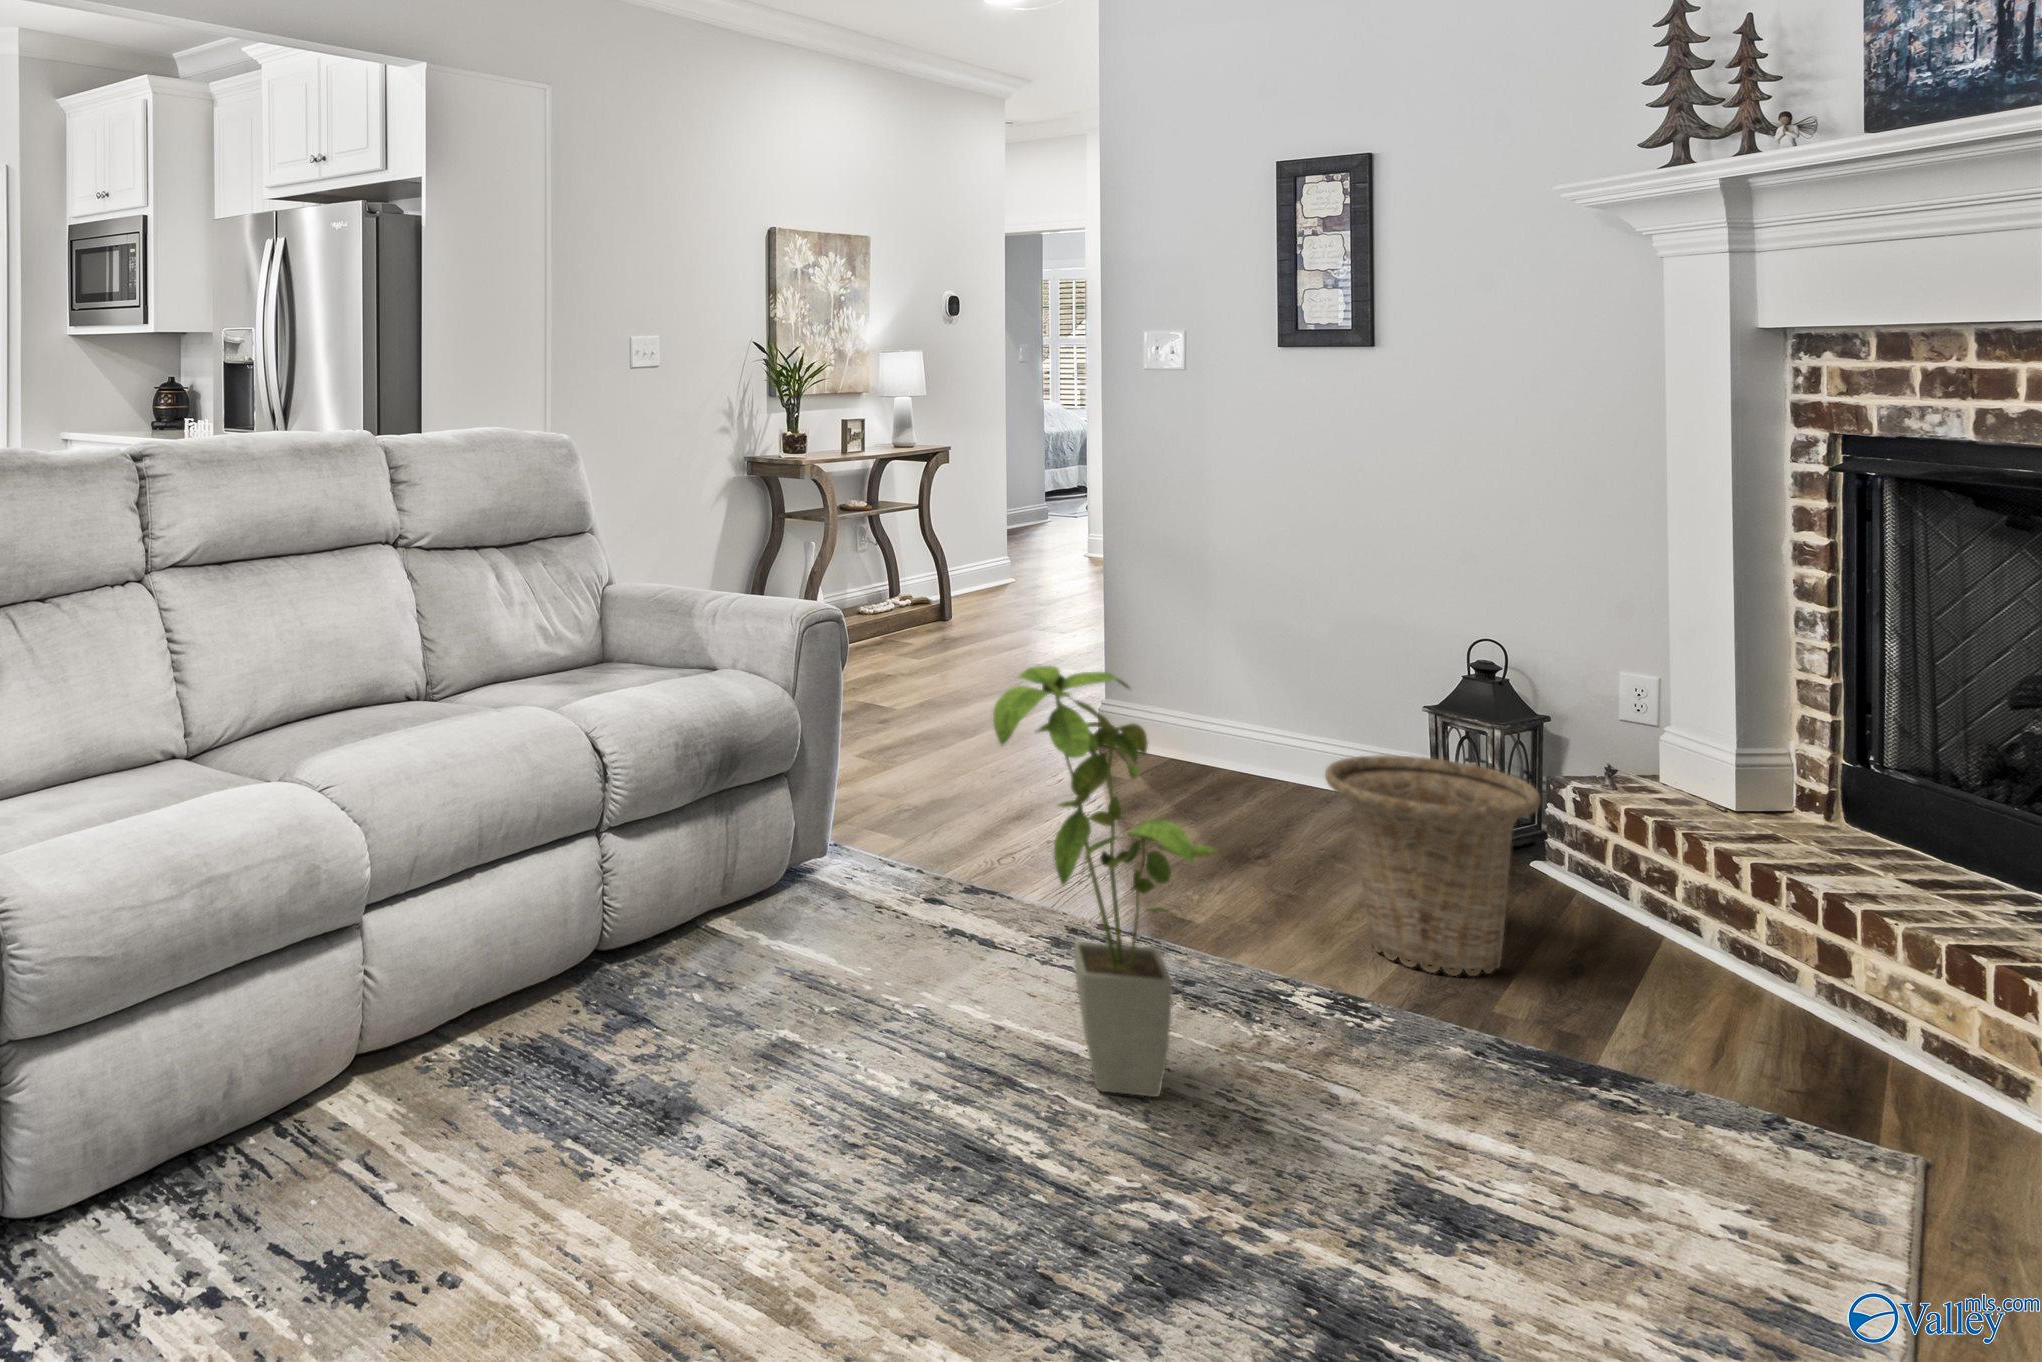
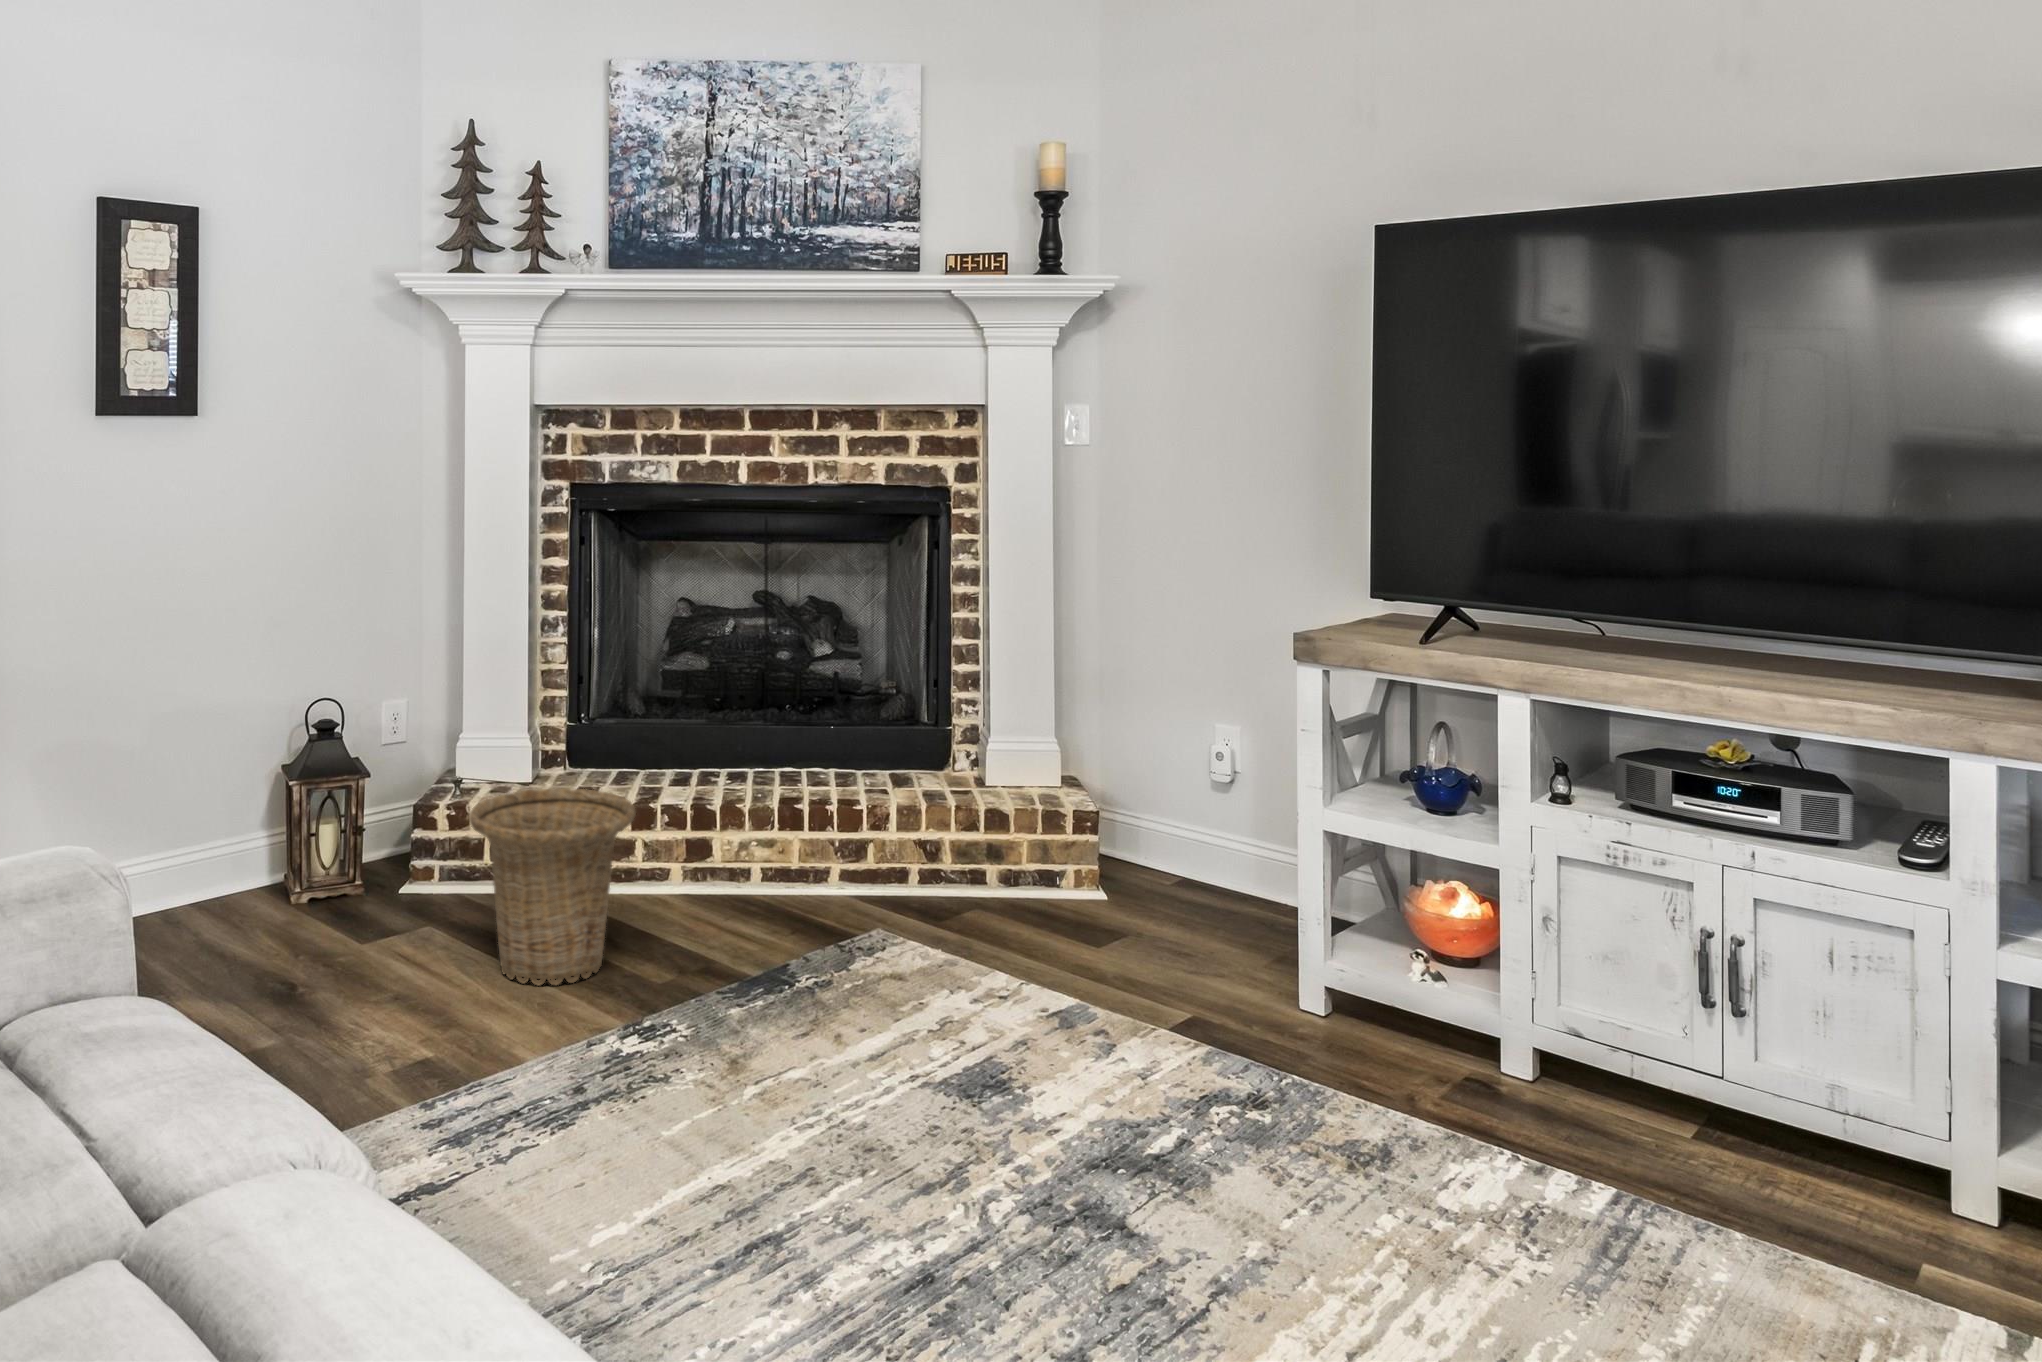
house plant: present [993,665,1219,1097] -> none [676,739,900,1169]

